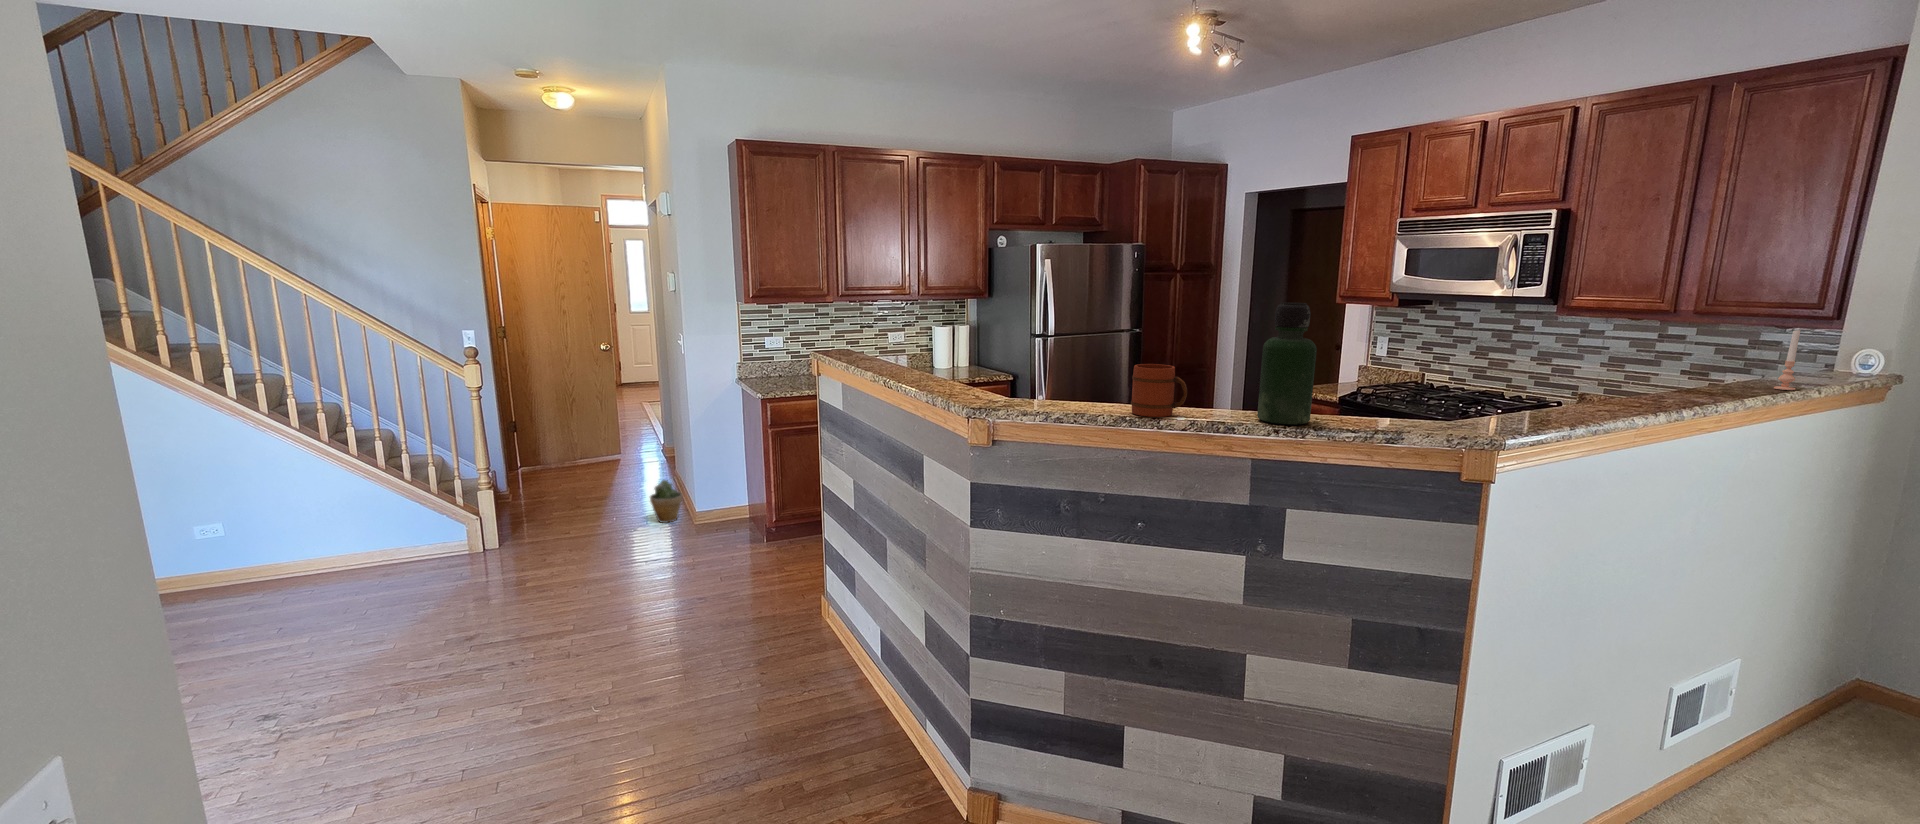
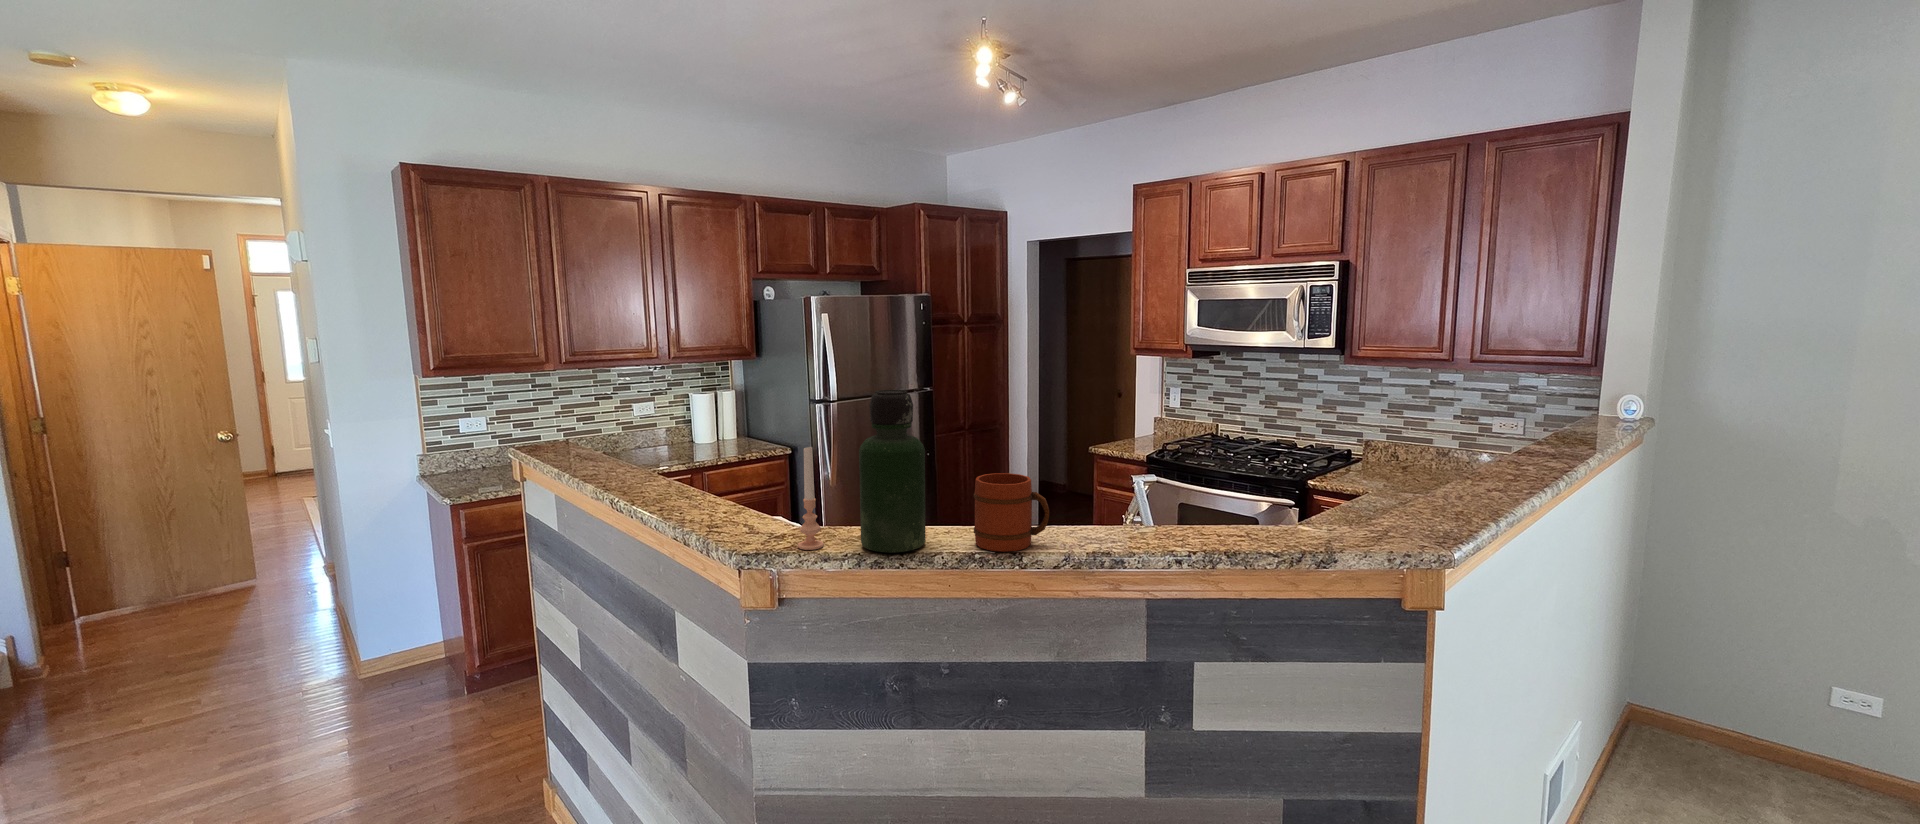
bottle: present [1257,302,1317,425] -> present [859,390,926,553]
candle: present [1774,330,1800,390] -> present [798,447,824,550]
potted plant: present [650,480,682,523] -> none [283,622,339,684]

